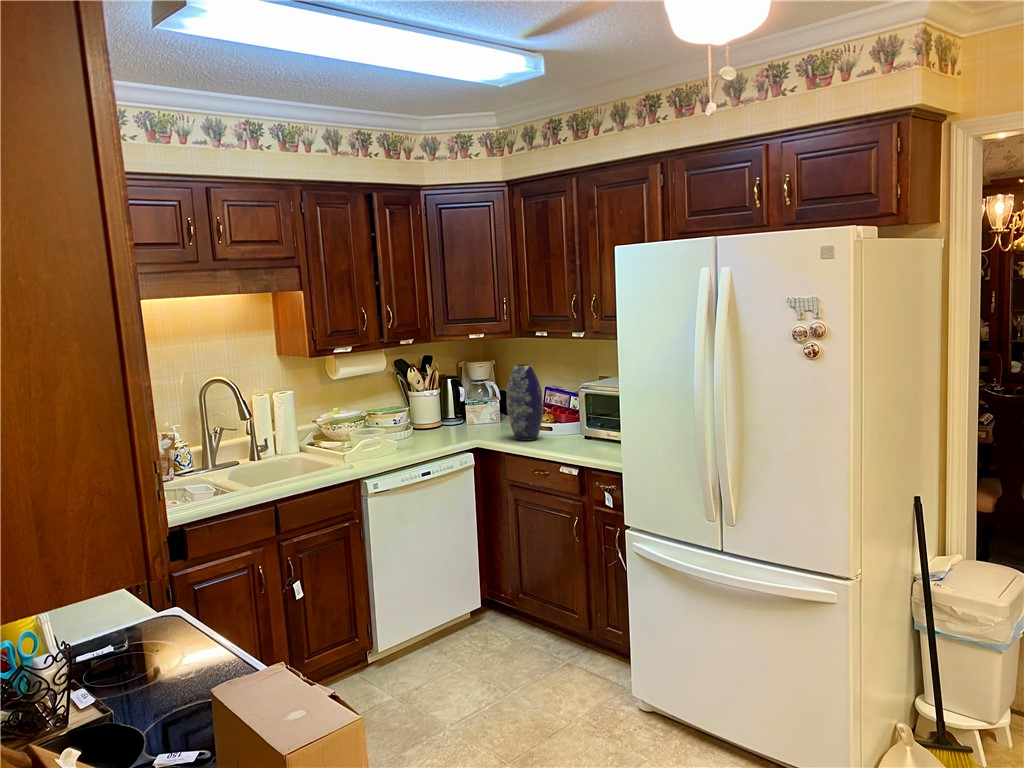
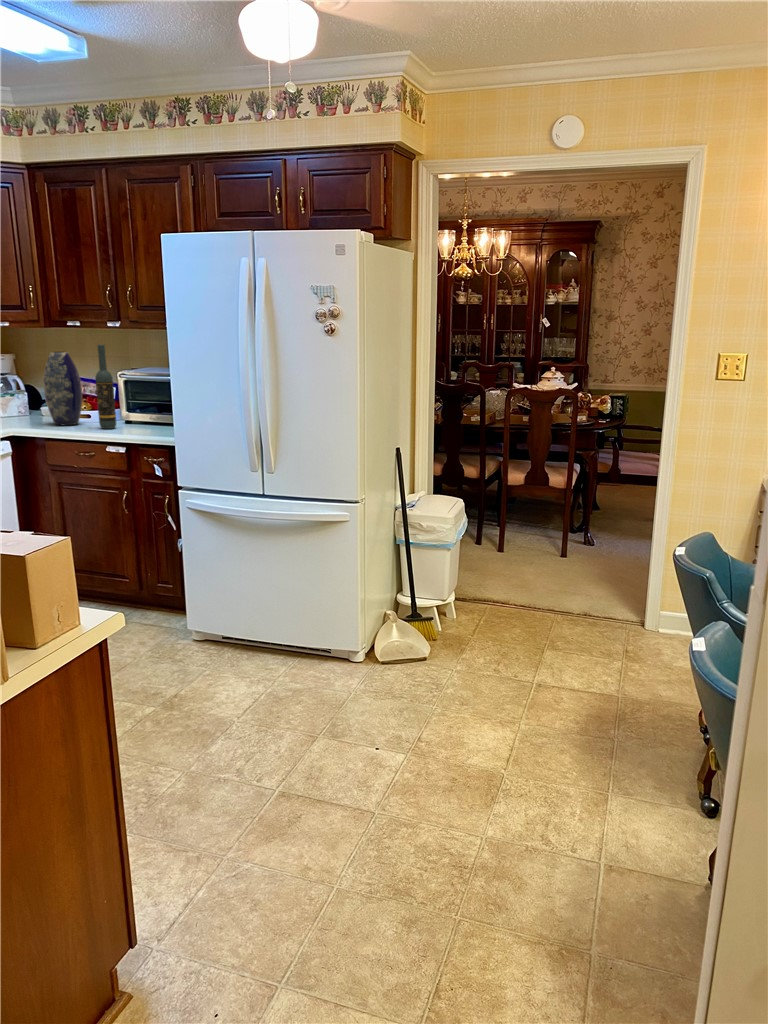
wine bottle: none [554,359,573,448] -> present [95,345,116,429]

